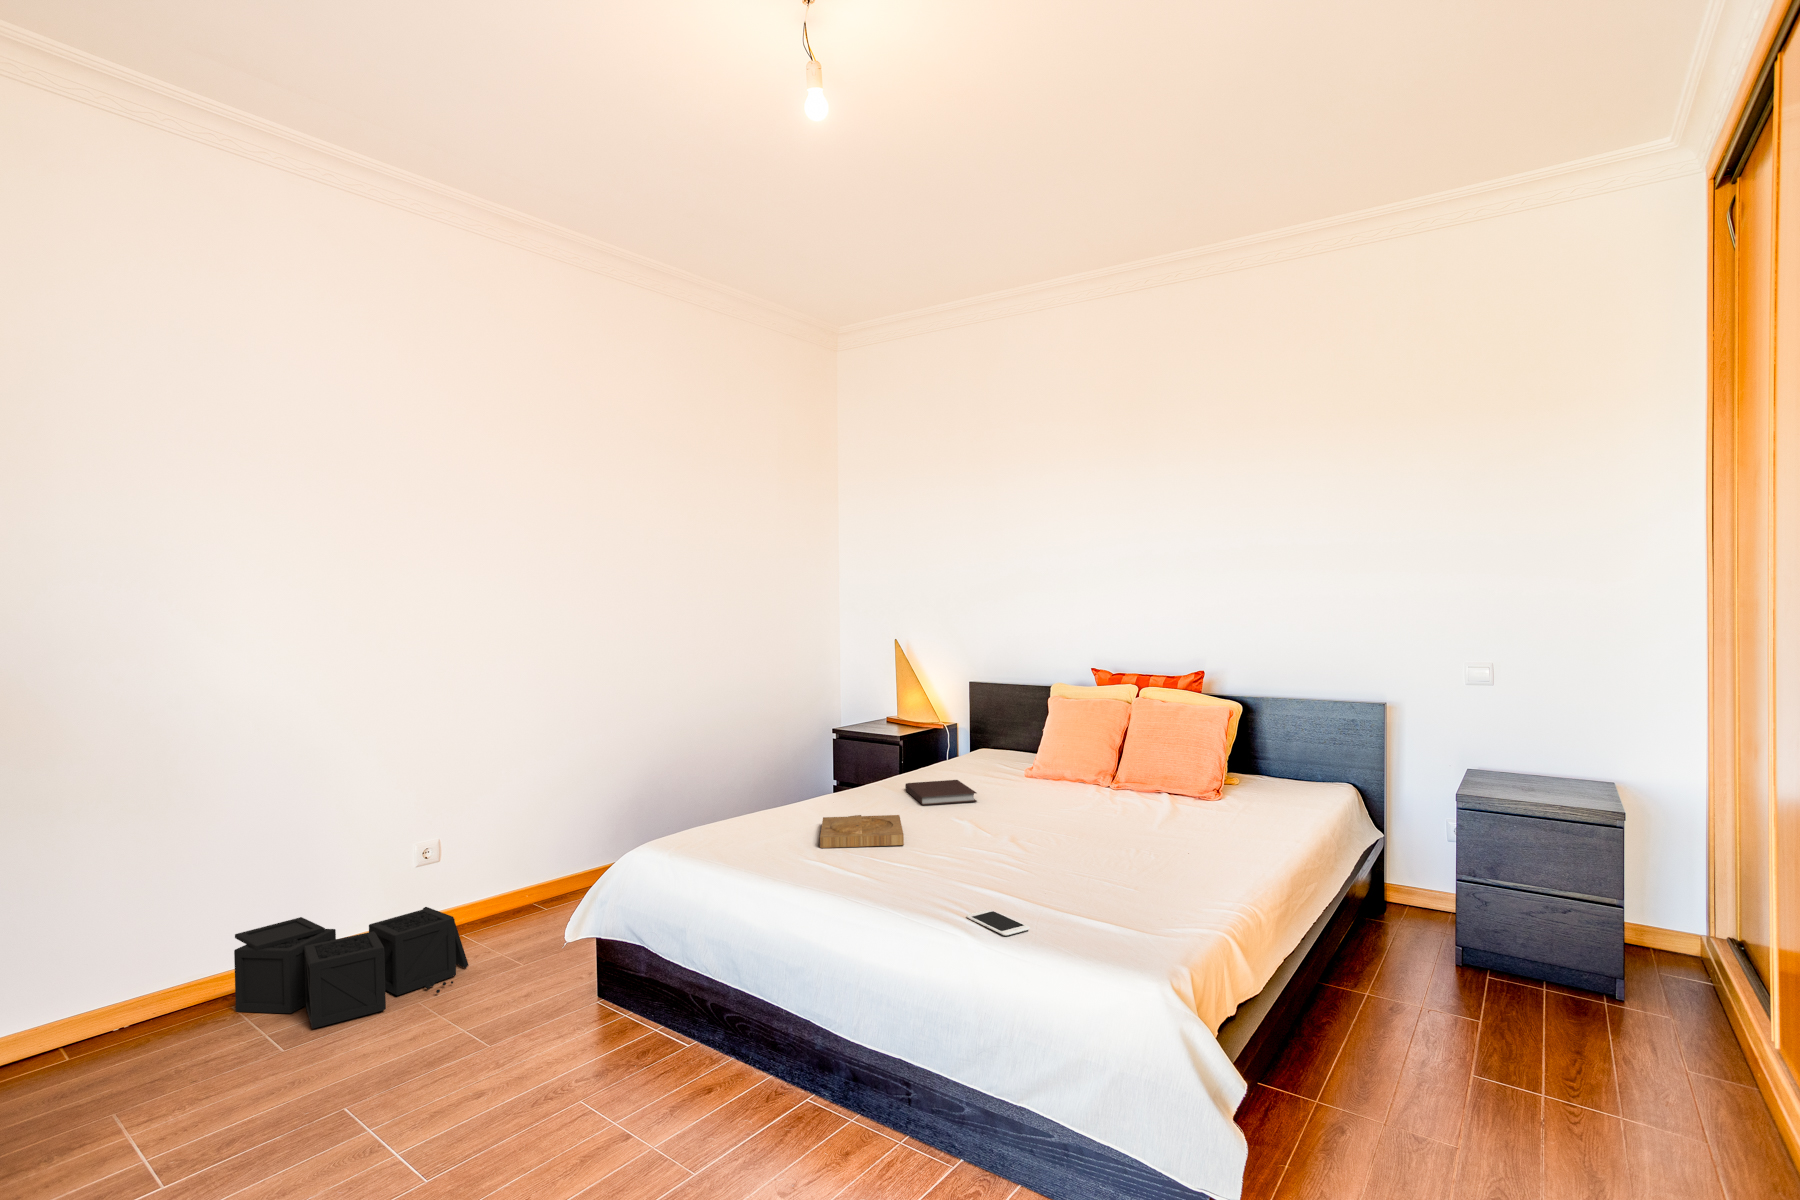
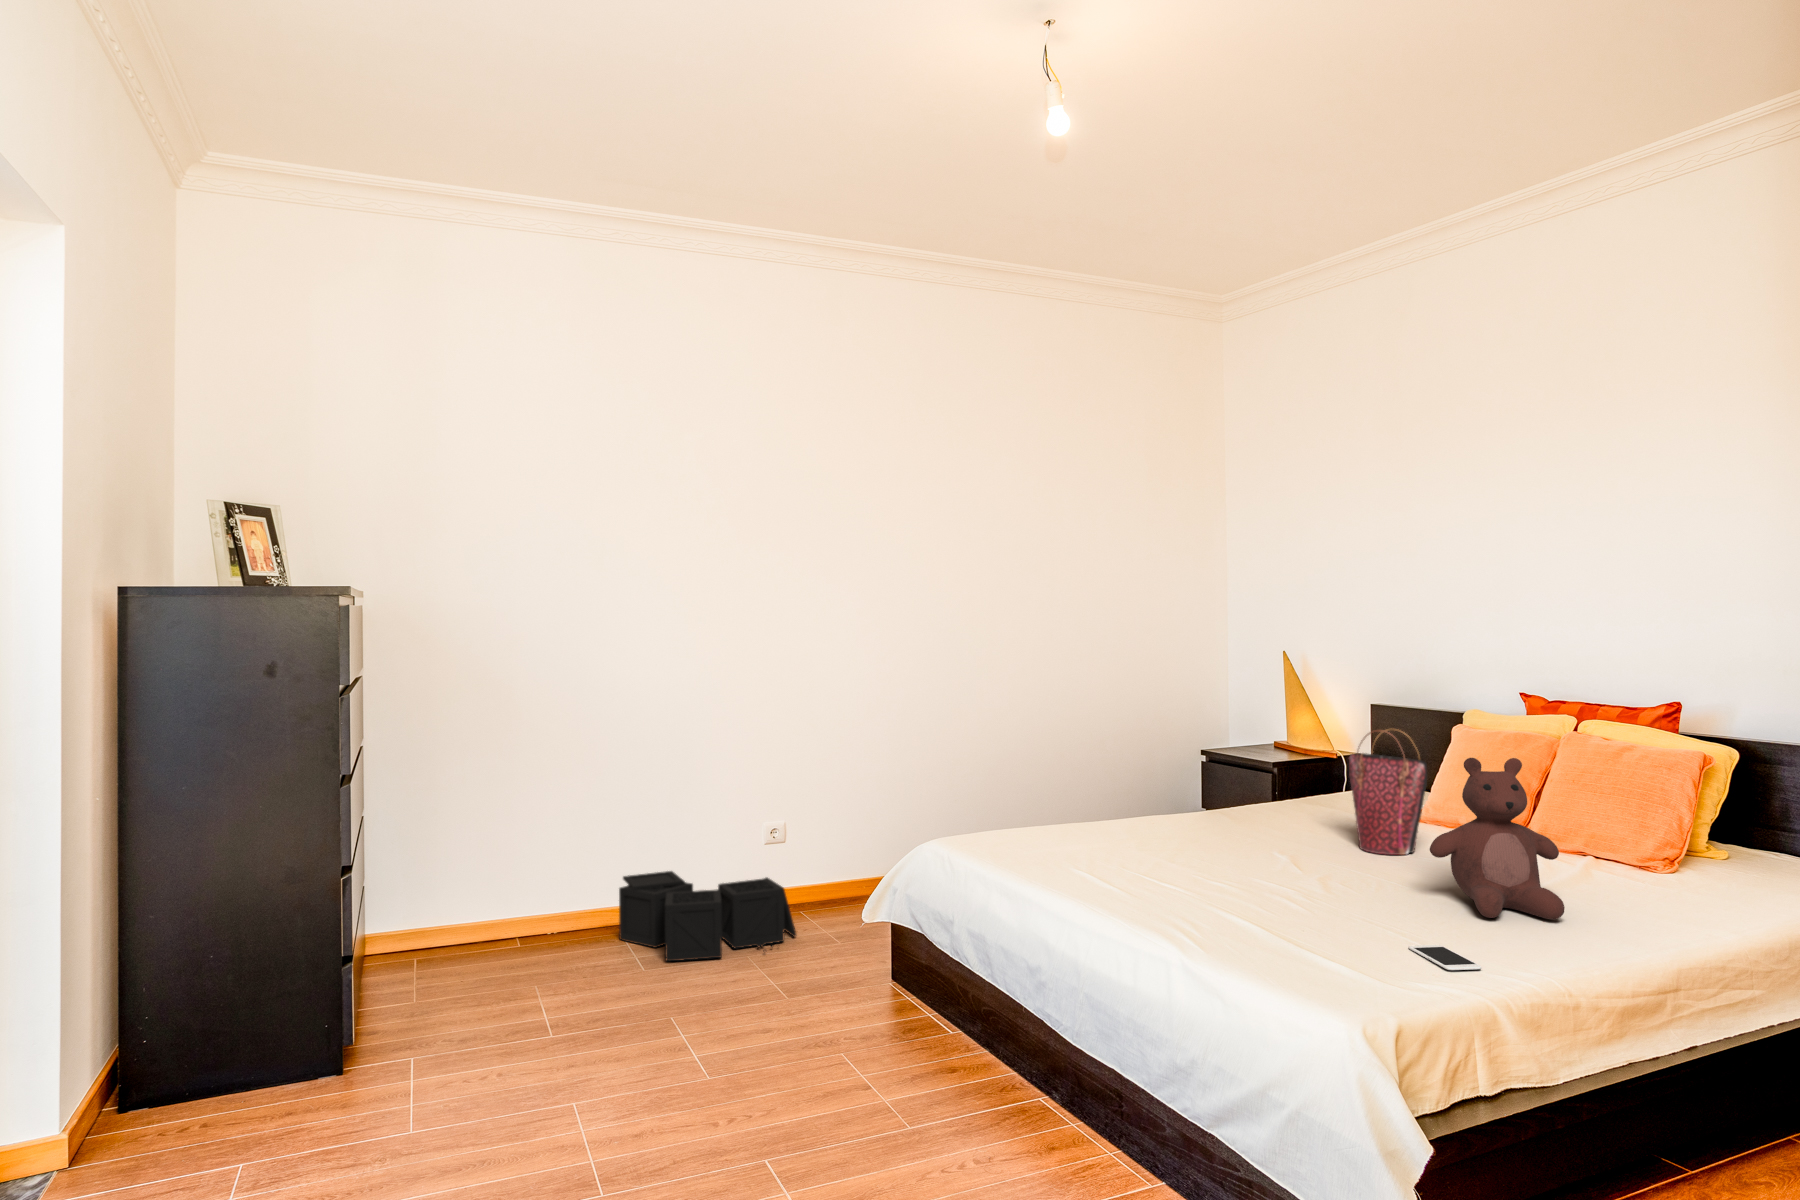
handbag: none [1003,705,1069,811] -> present [1349,729,1427,855]
teddy bear: none [1106,726,1209,859] -> present [1430,758,1565,920]
notebook: present [905,780,977,805] -> none [1241,811,1316,837]
tray: present [820,815,904,848] -> none [1099,832,1203,868]
smartphone: present [967,910,1029,935] -> present [1409,945,1482,970]

